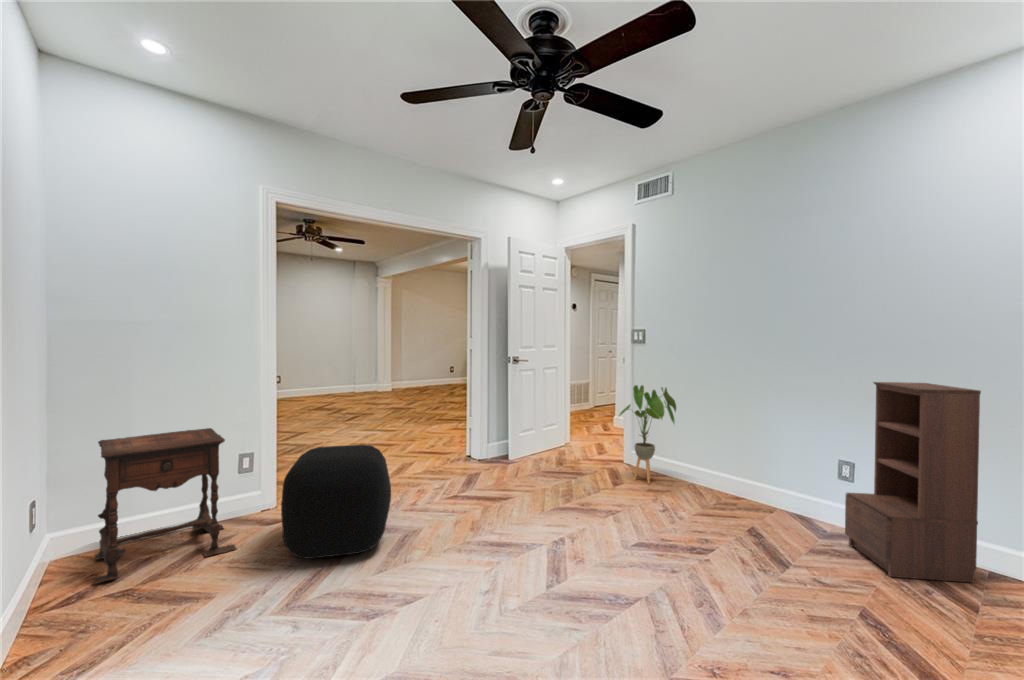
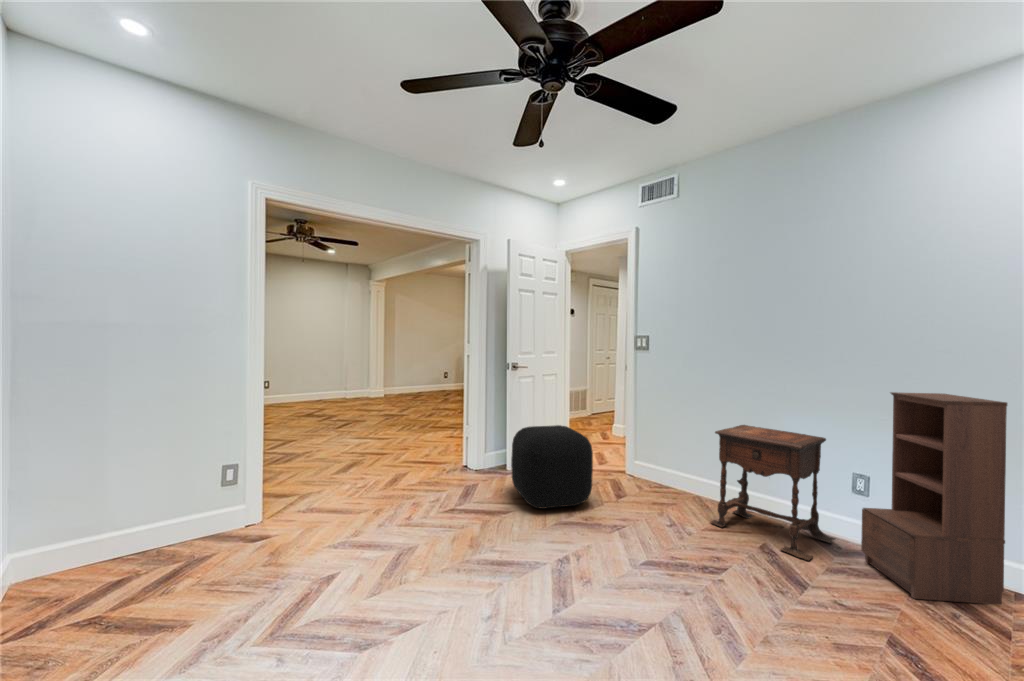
house plant: present [619,385,676,484] -> none [619,393,680,496]
side table: present [93,428,236,584] -> present [710,425,835,560]
ottoman: present [281,445,391,559] -> present [511,425,593,509]

